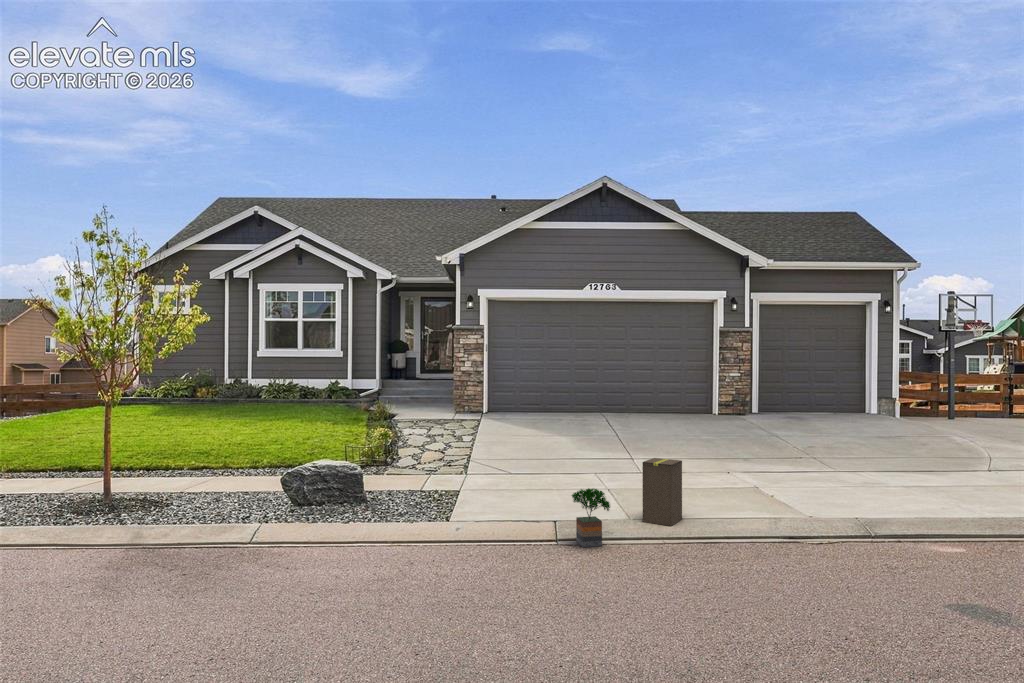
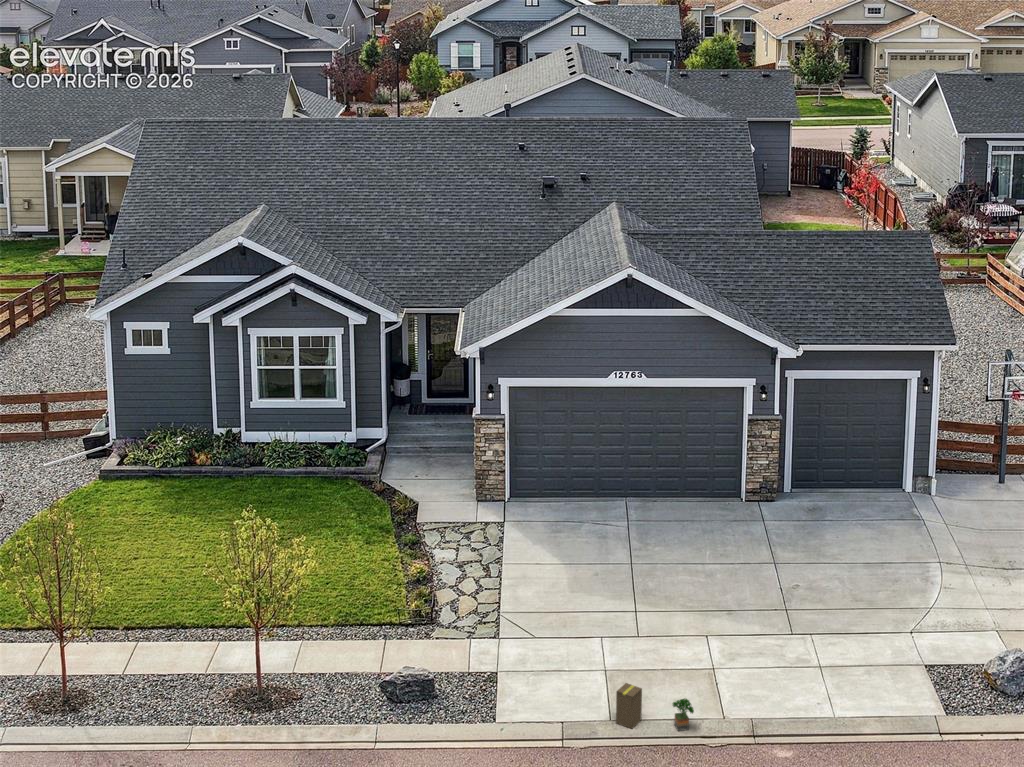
potted tree: present [572,488,610,547] -> present [673,699,694,731]

